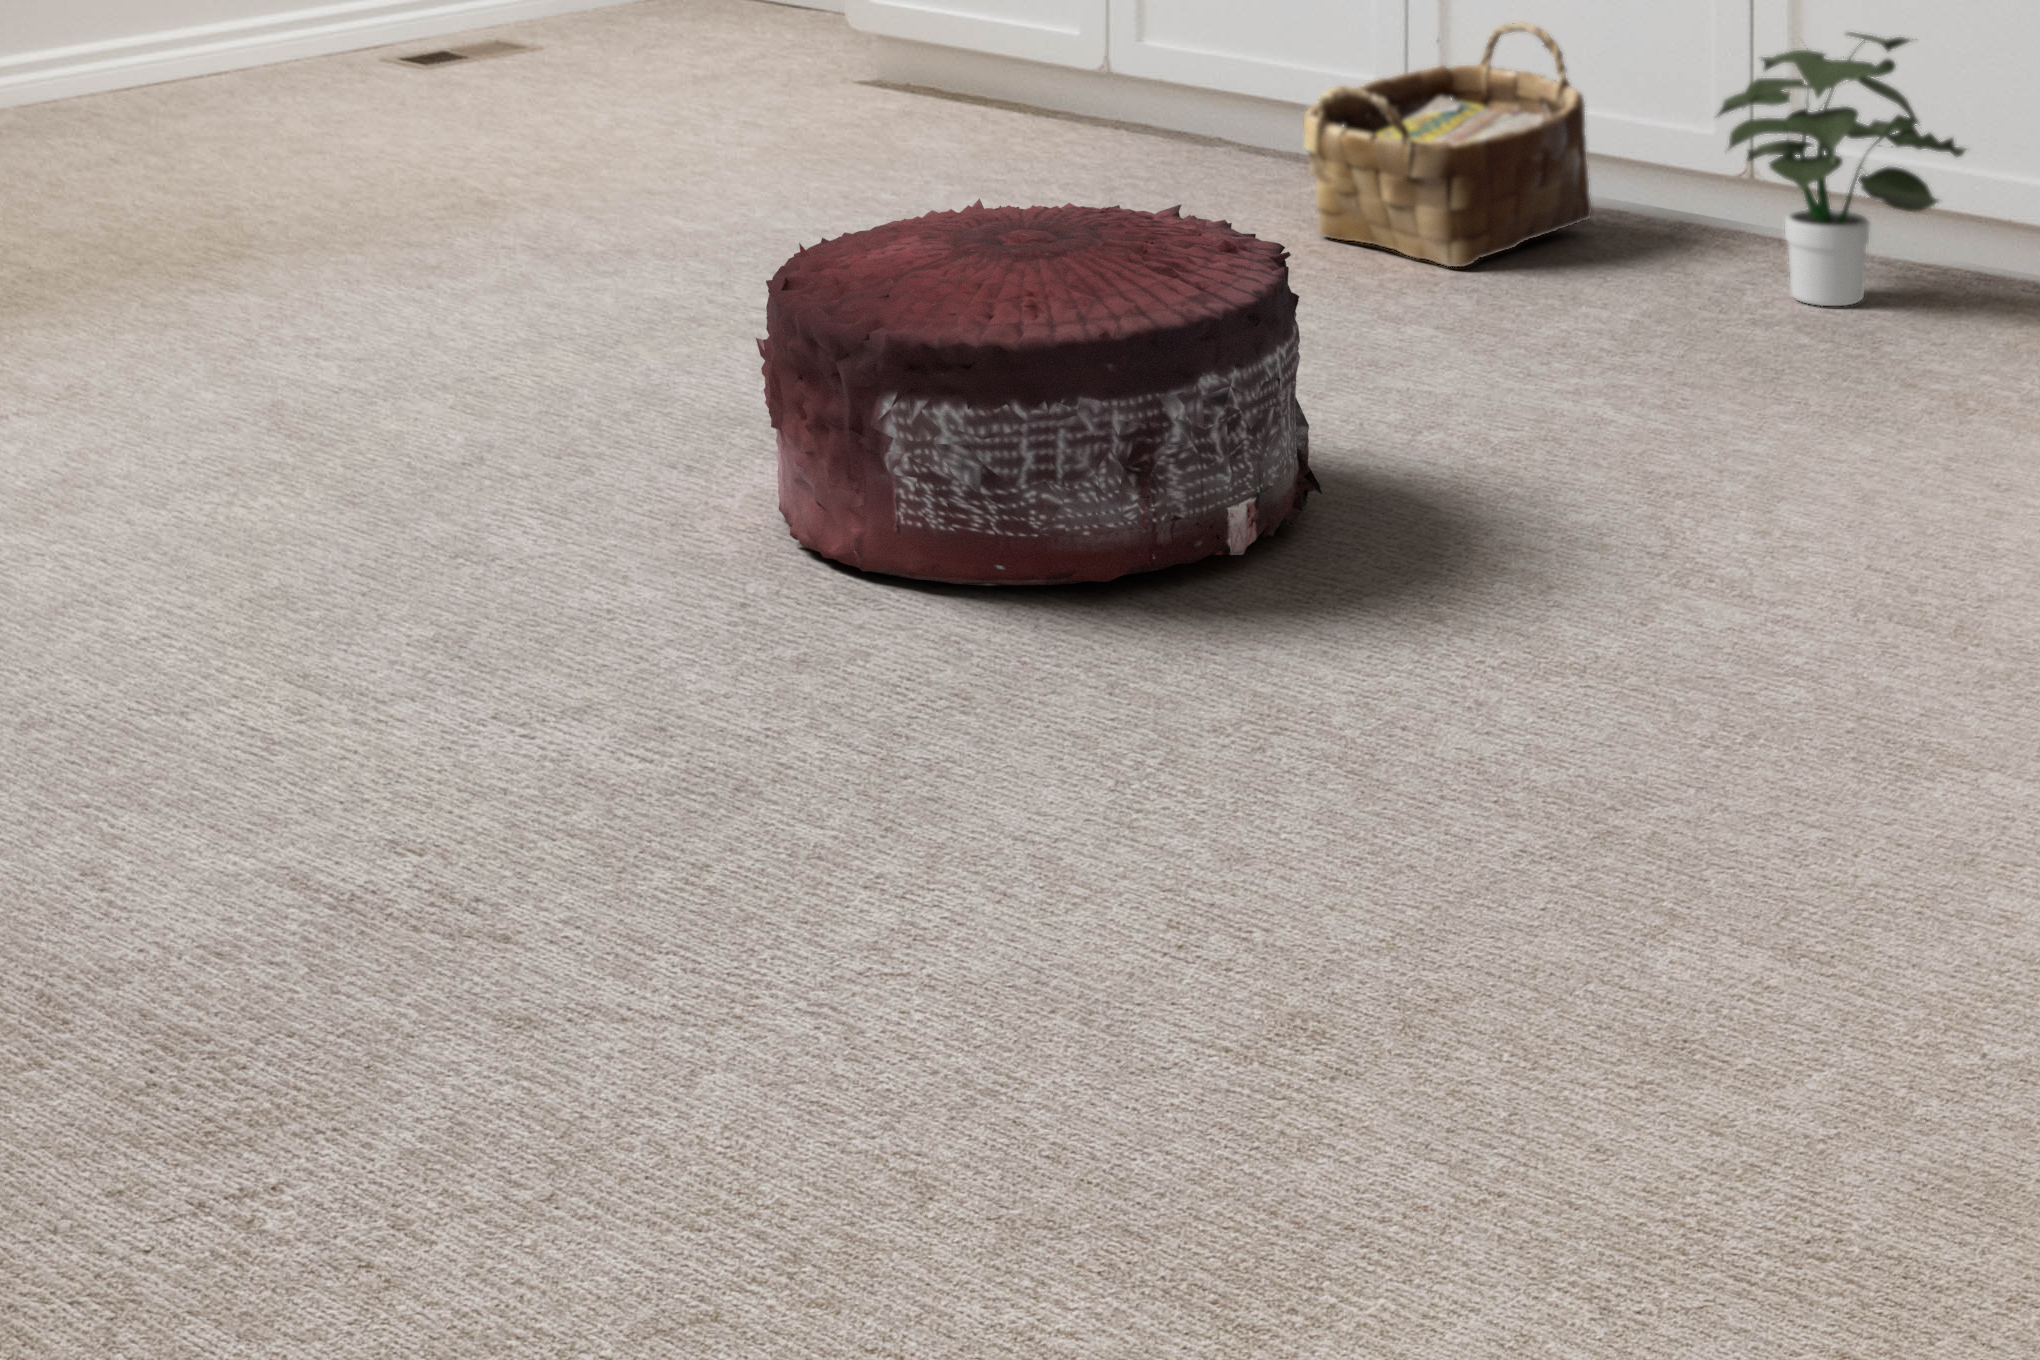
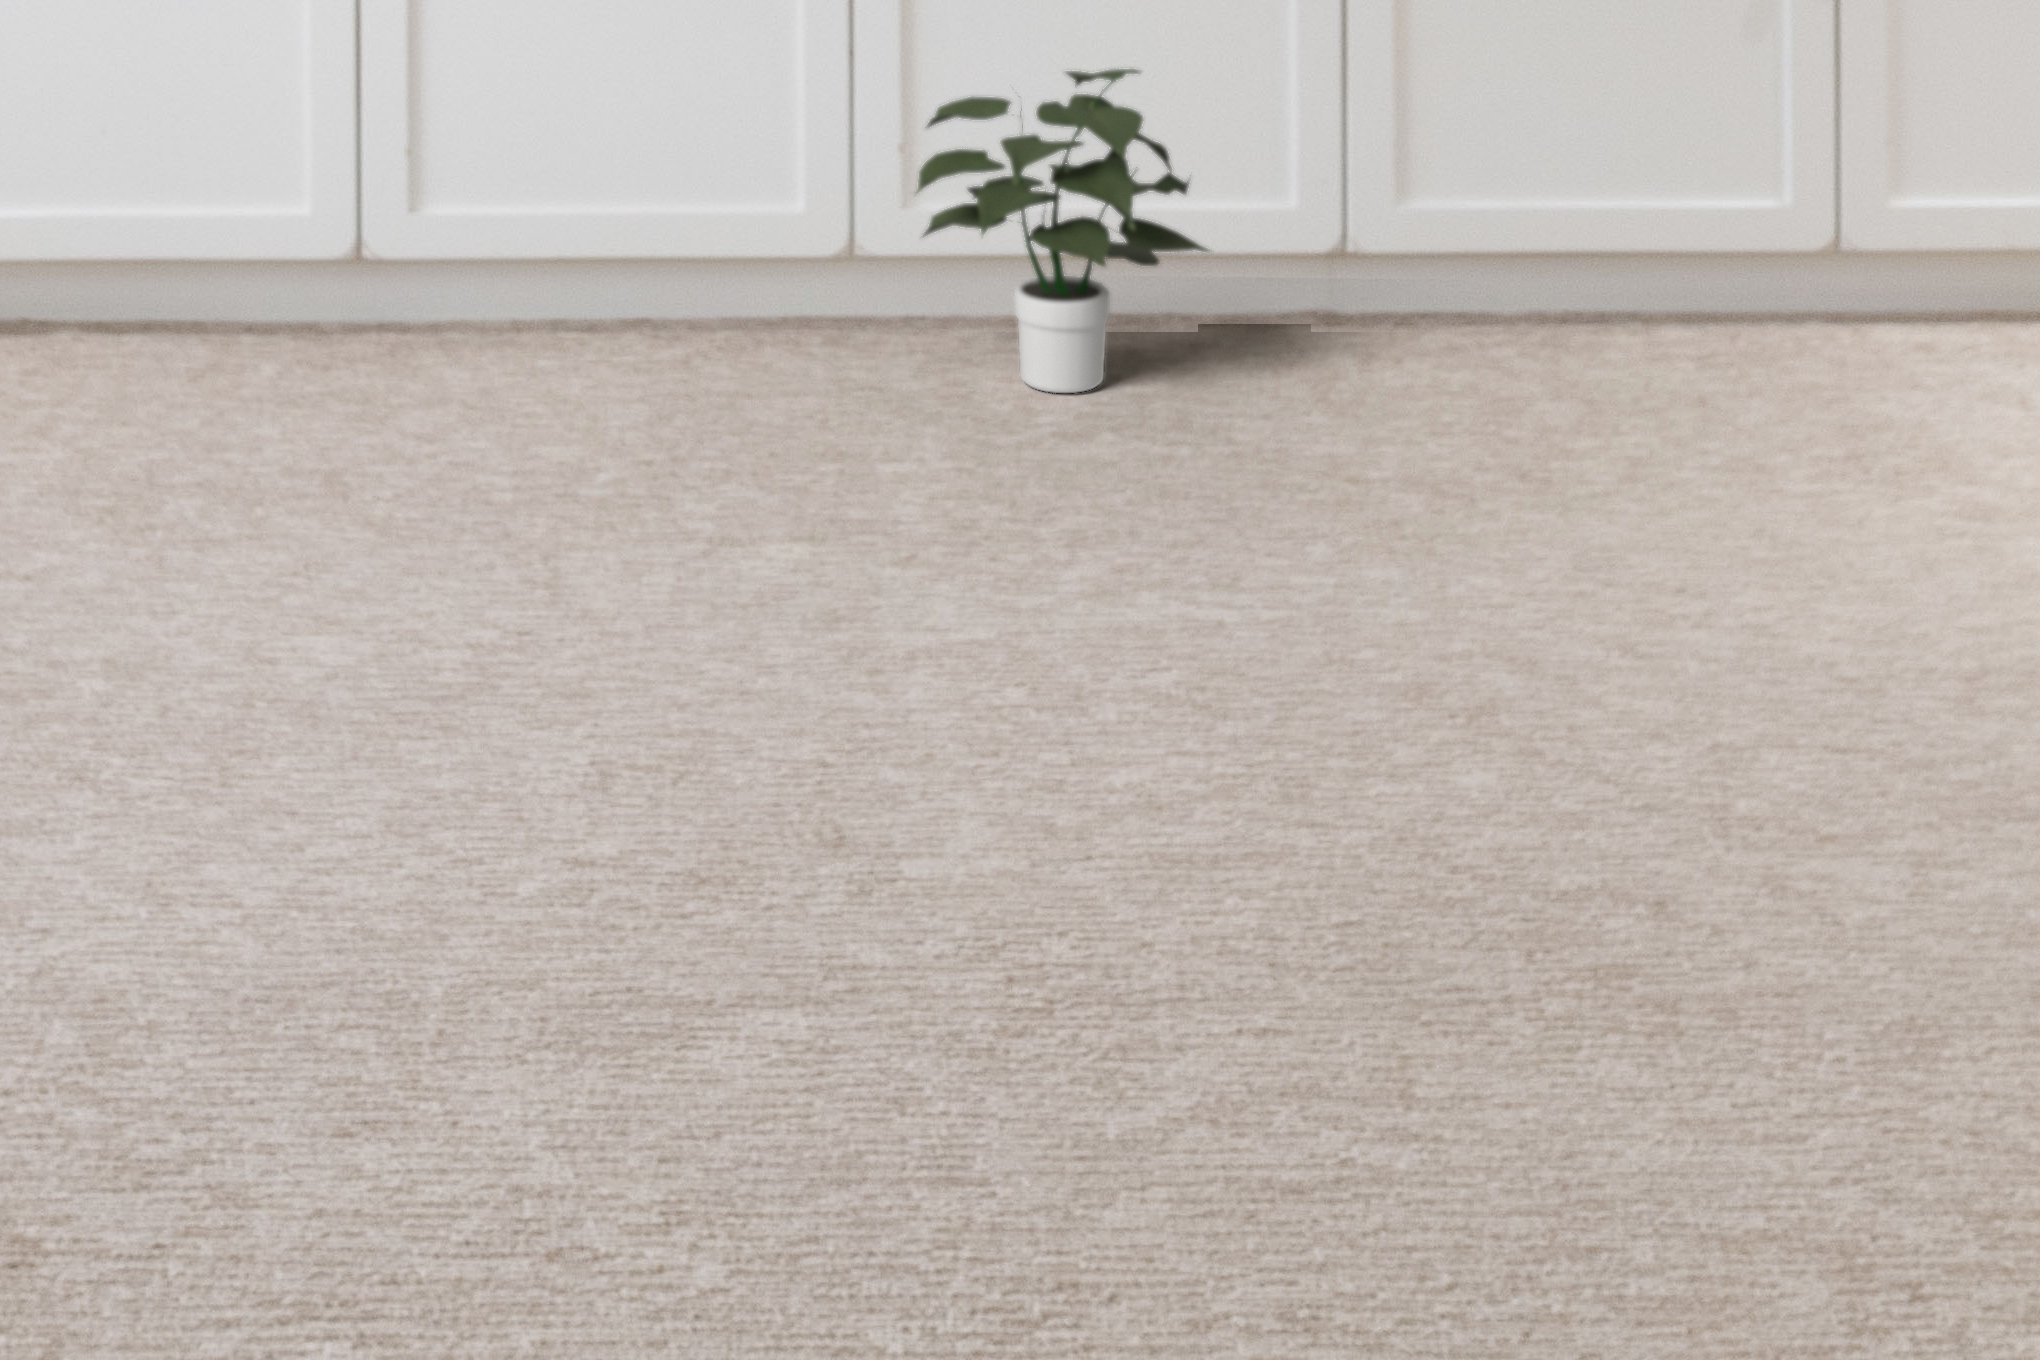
woven basket: present [1304,22,1591,267] -> none [412,109,718,437]
pouf: present [756,199,1322,585] -> none [596,476,1372,1183]

